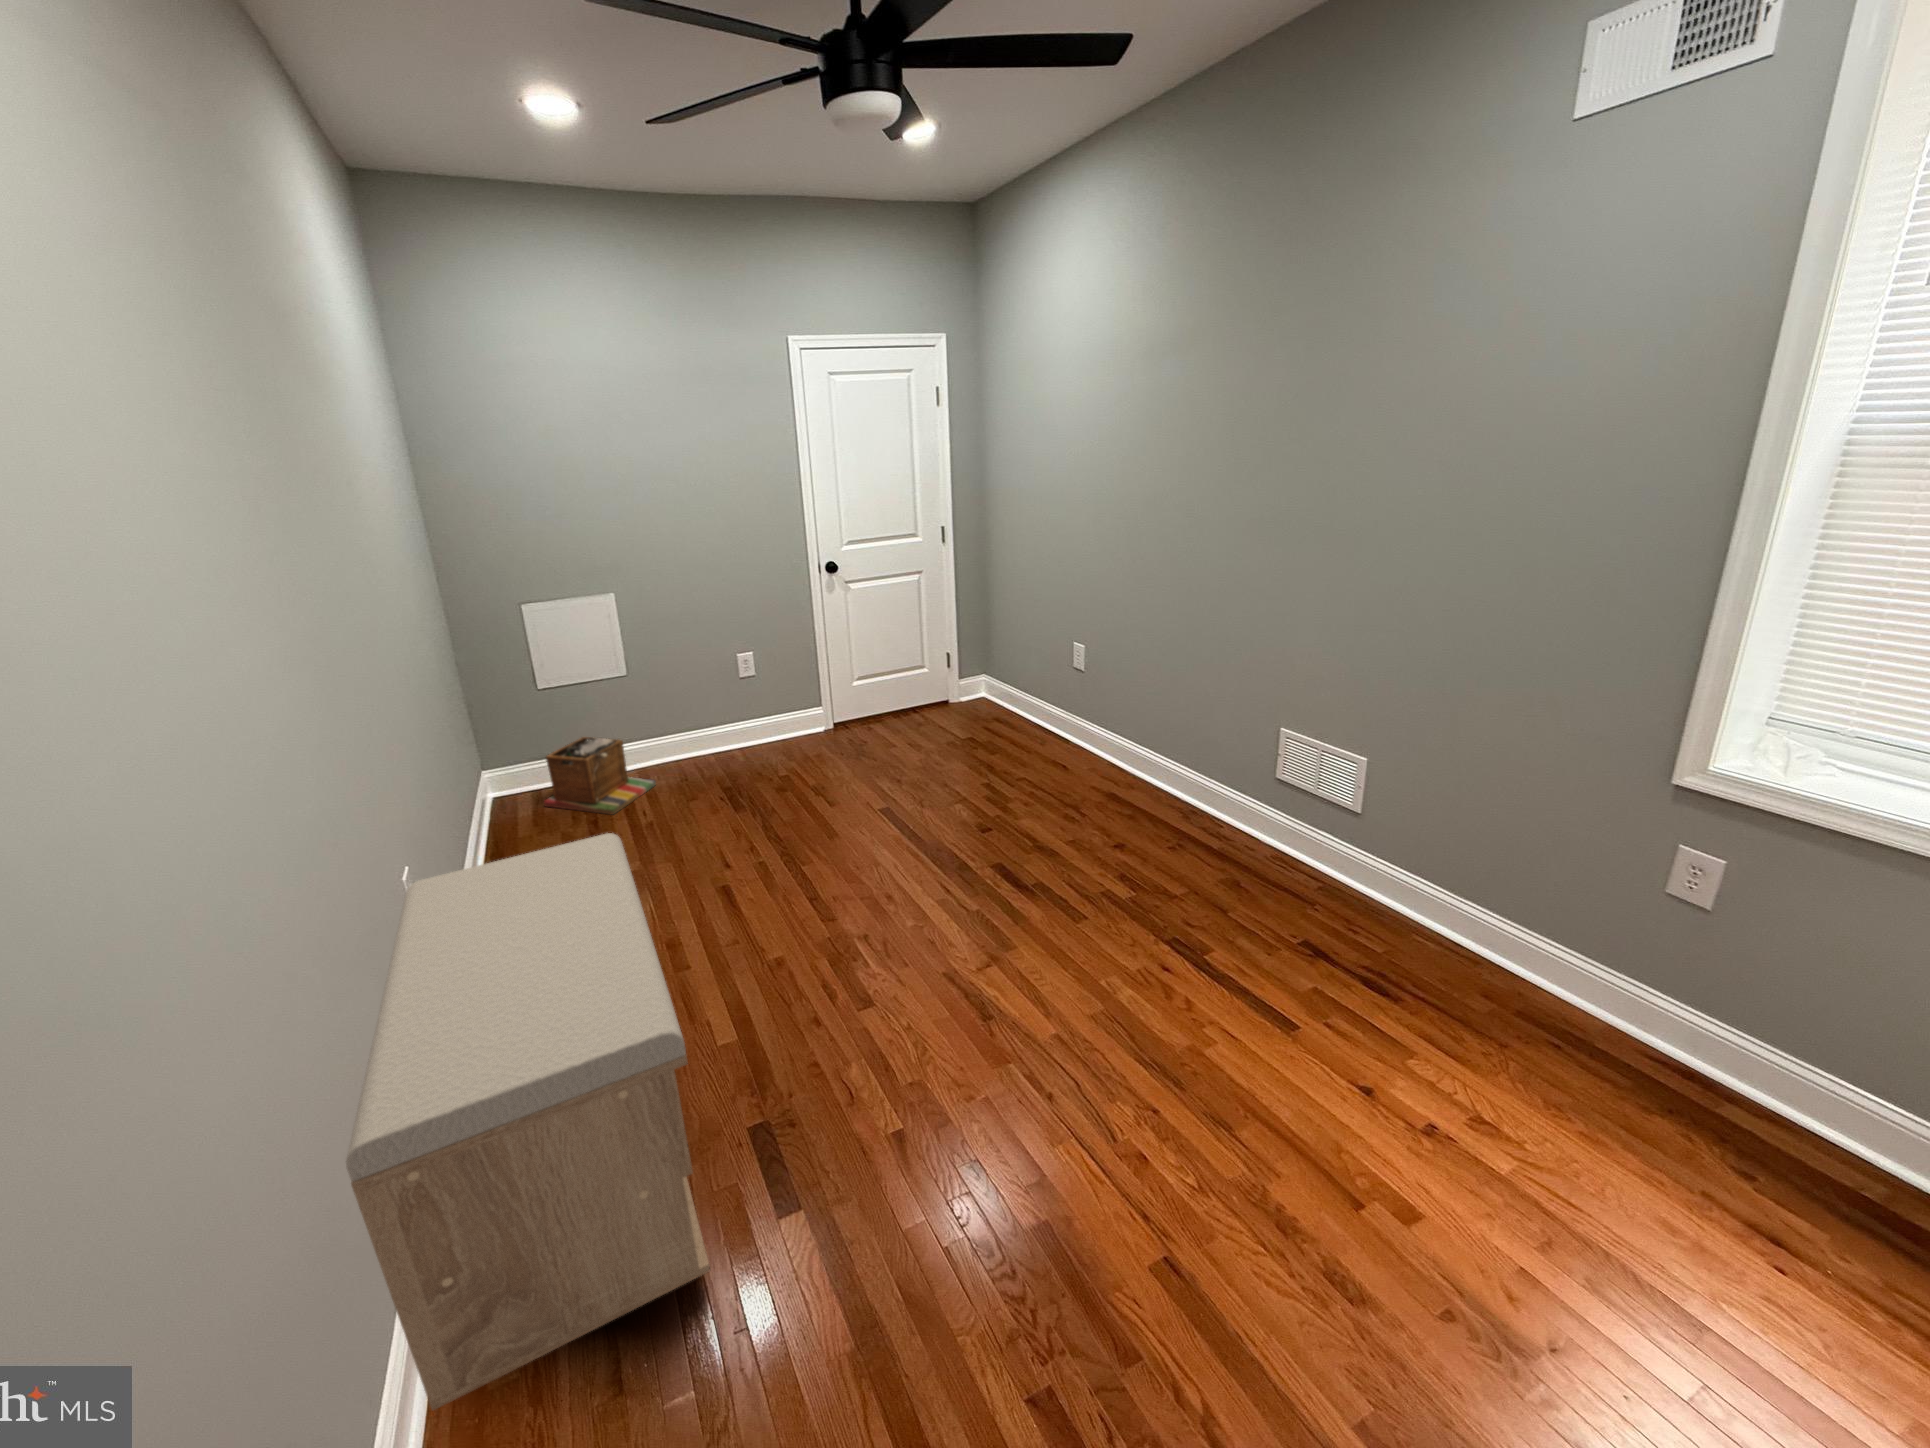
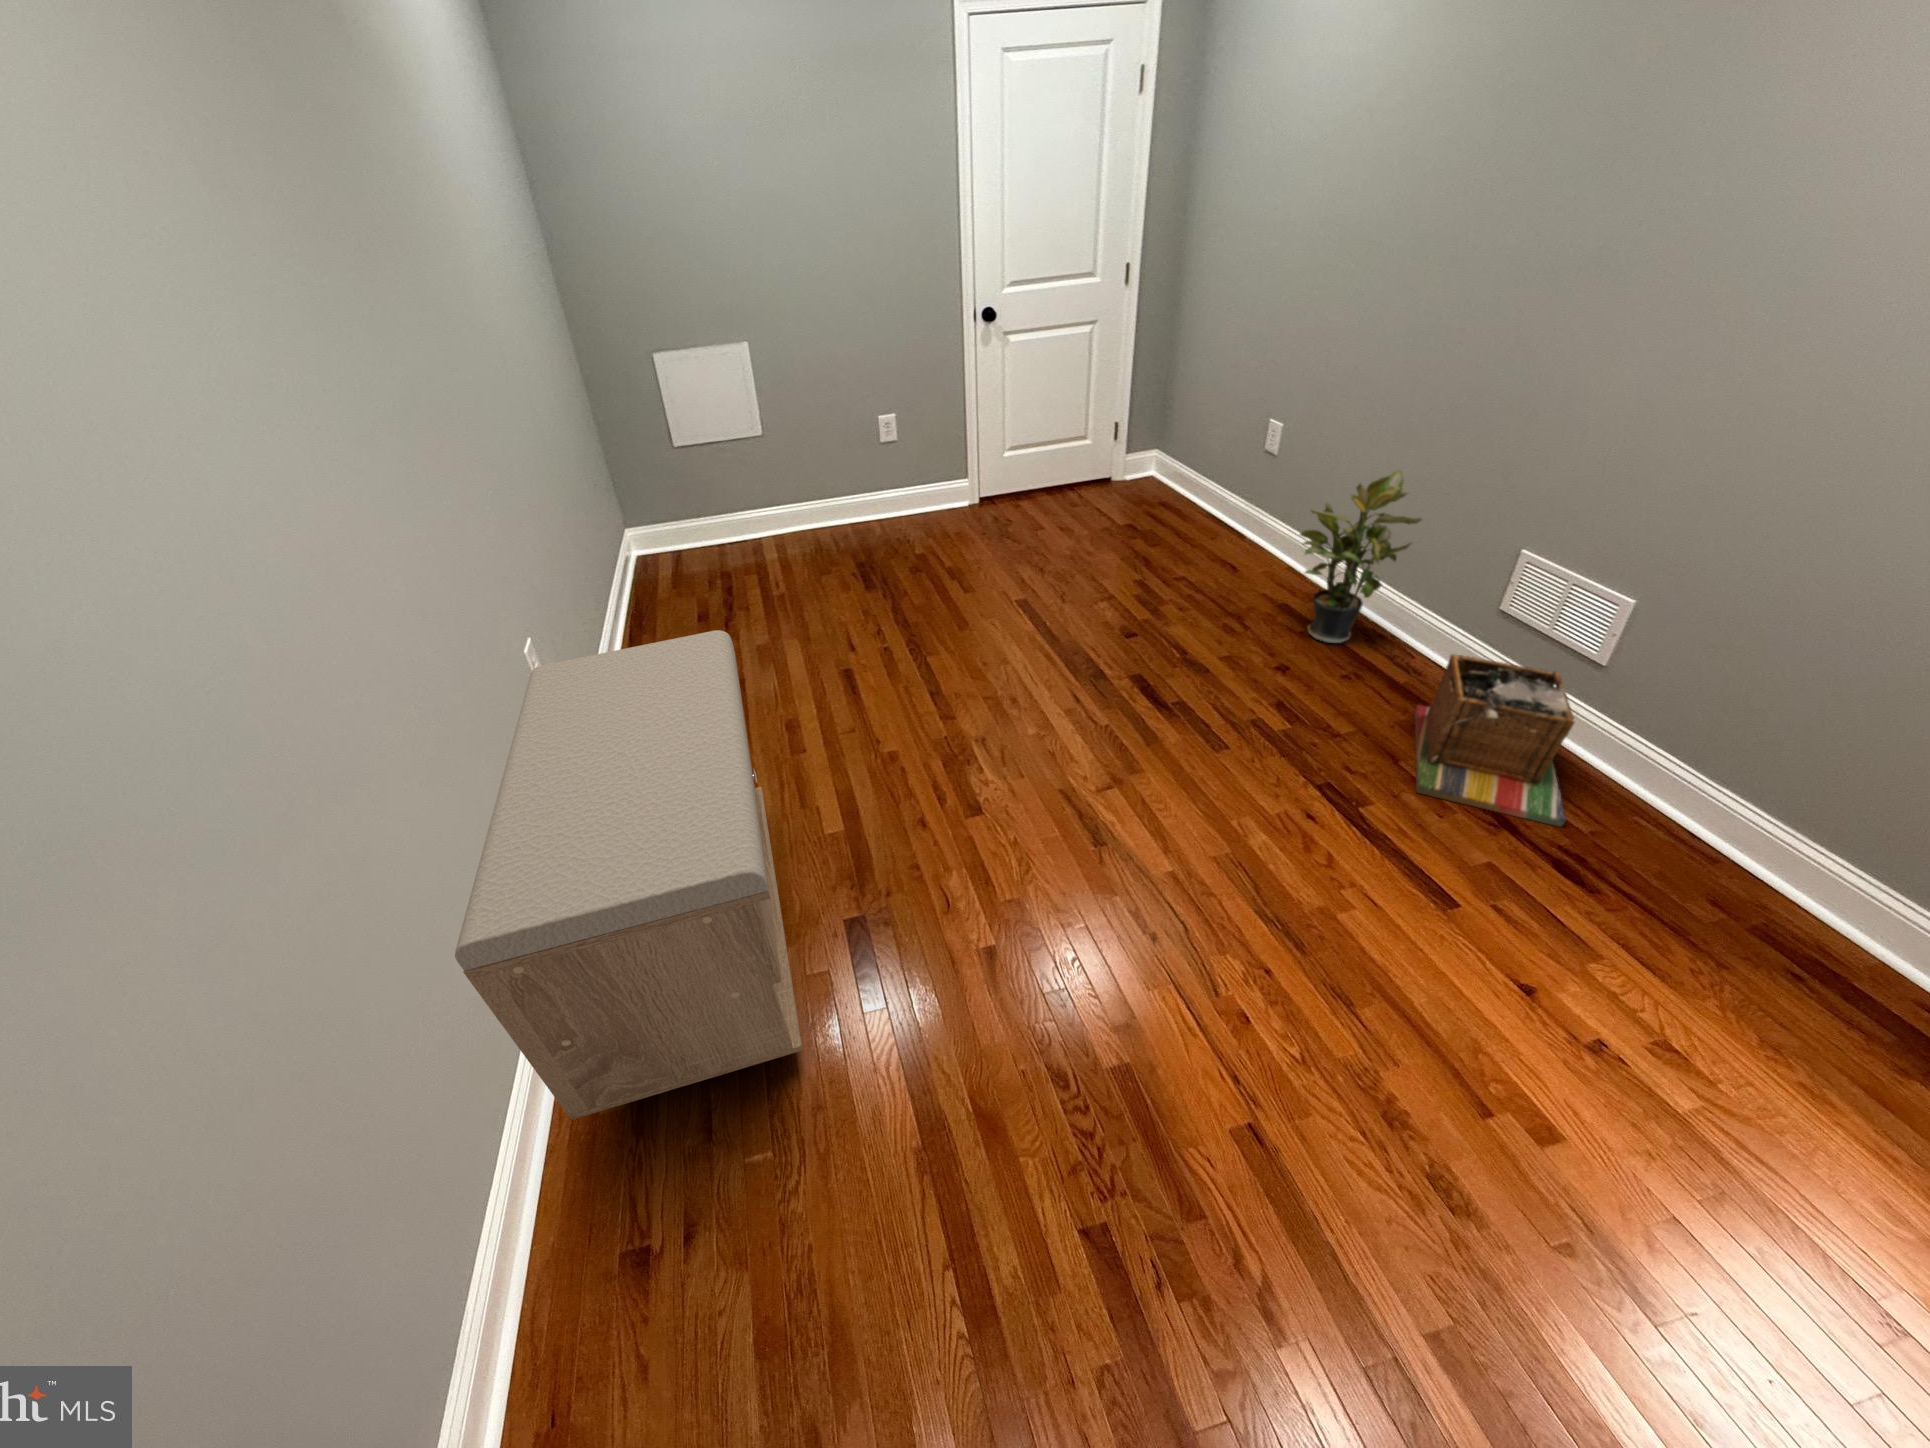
potted plant: none [1115,674,1205,822] -> present [1300,470,1422,643]
laundry basket: present [544,737,656,815] -> present [1415,654,1574,827]

